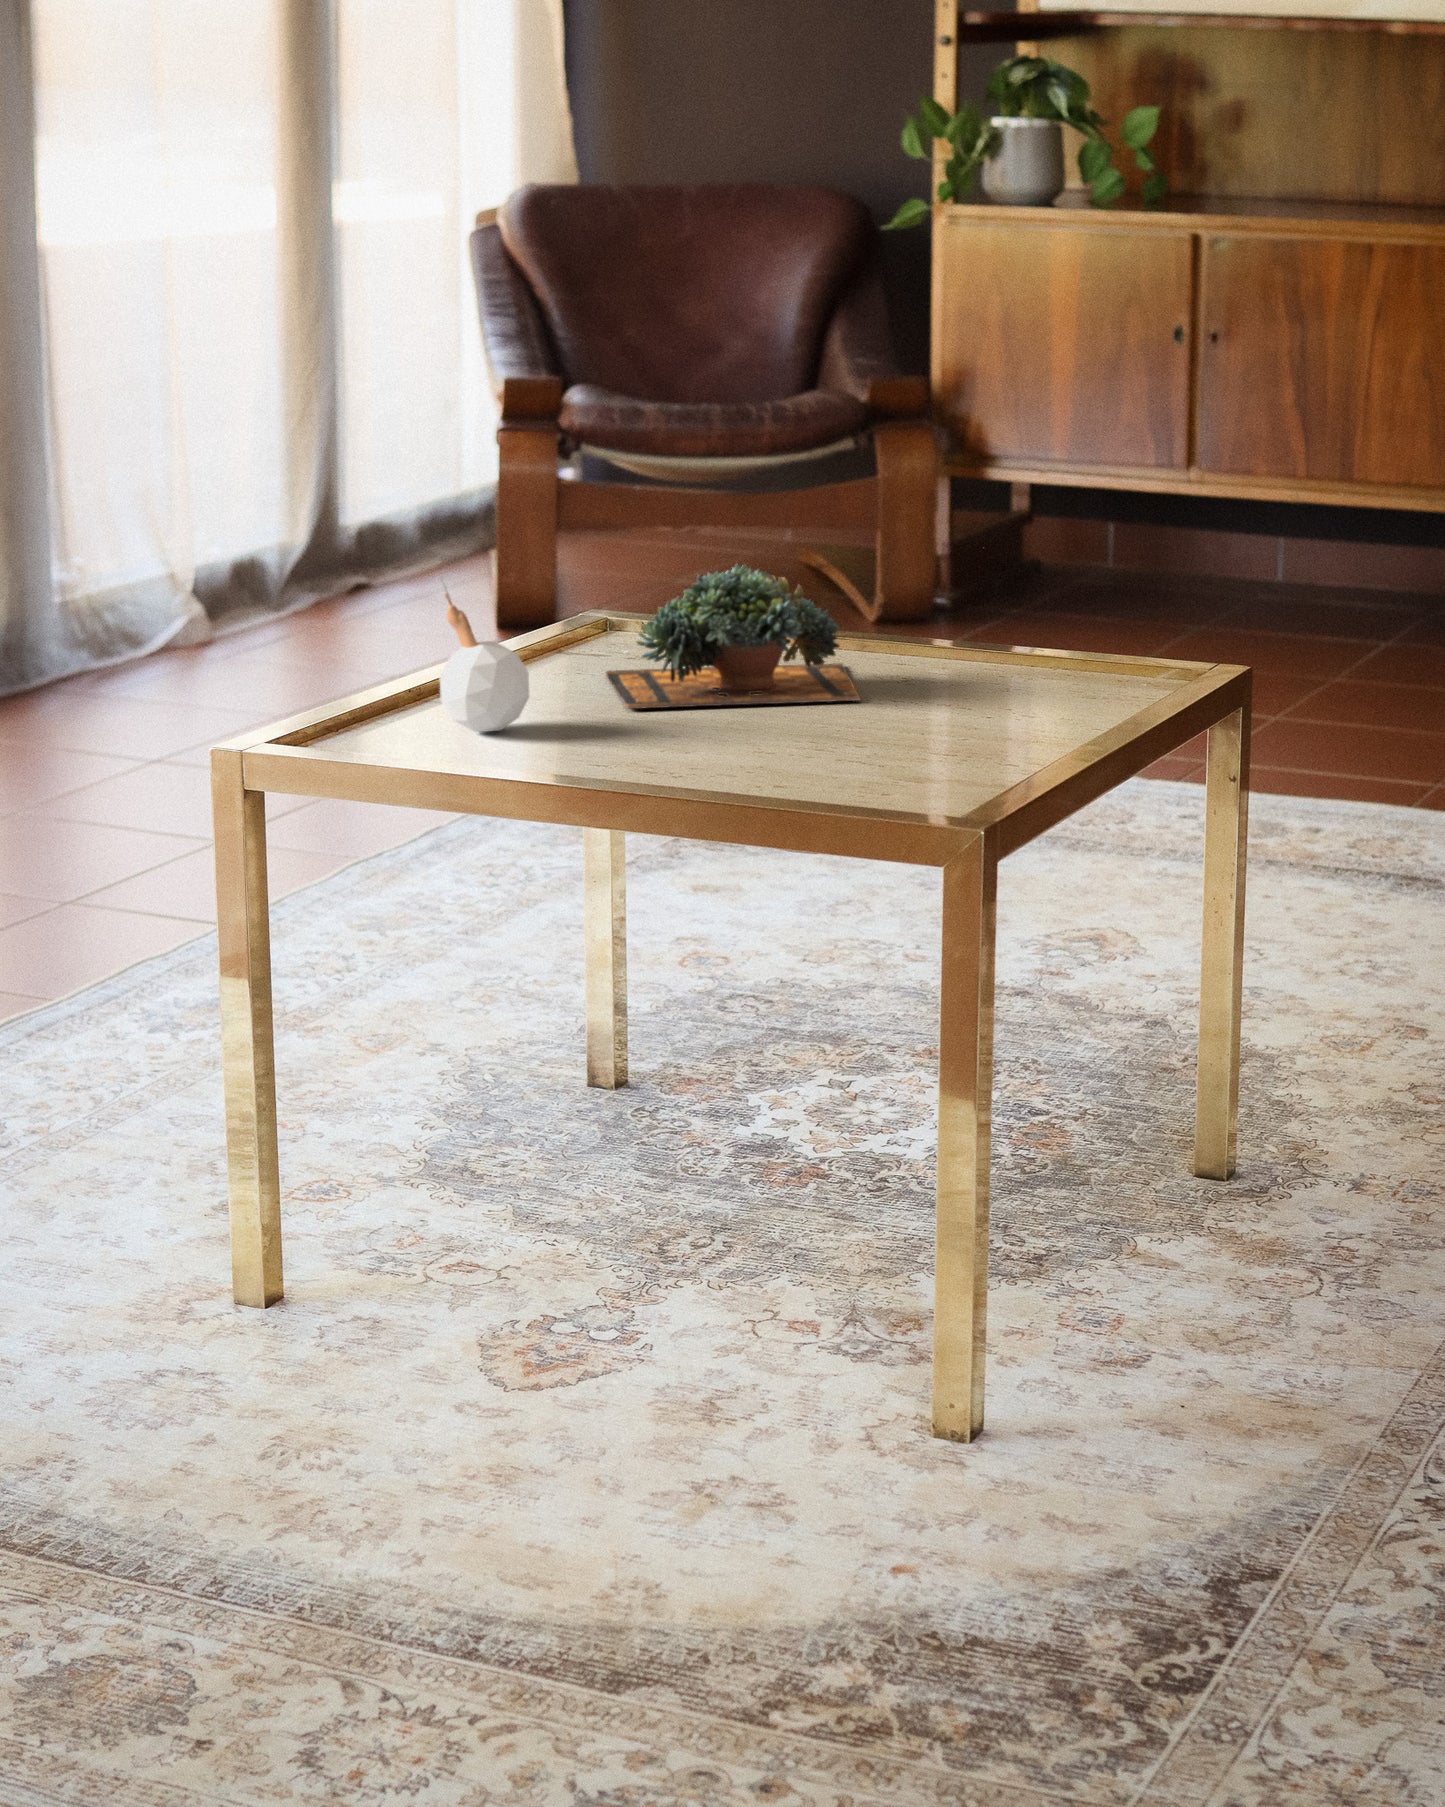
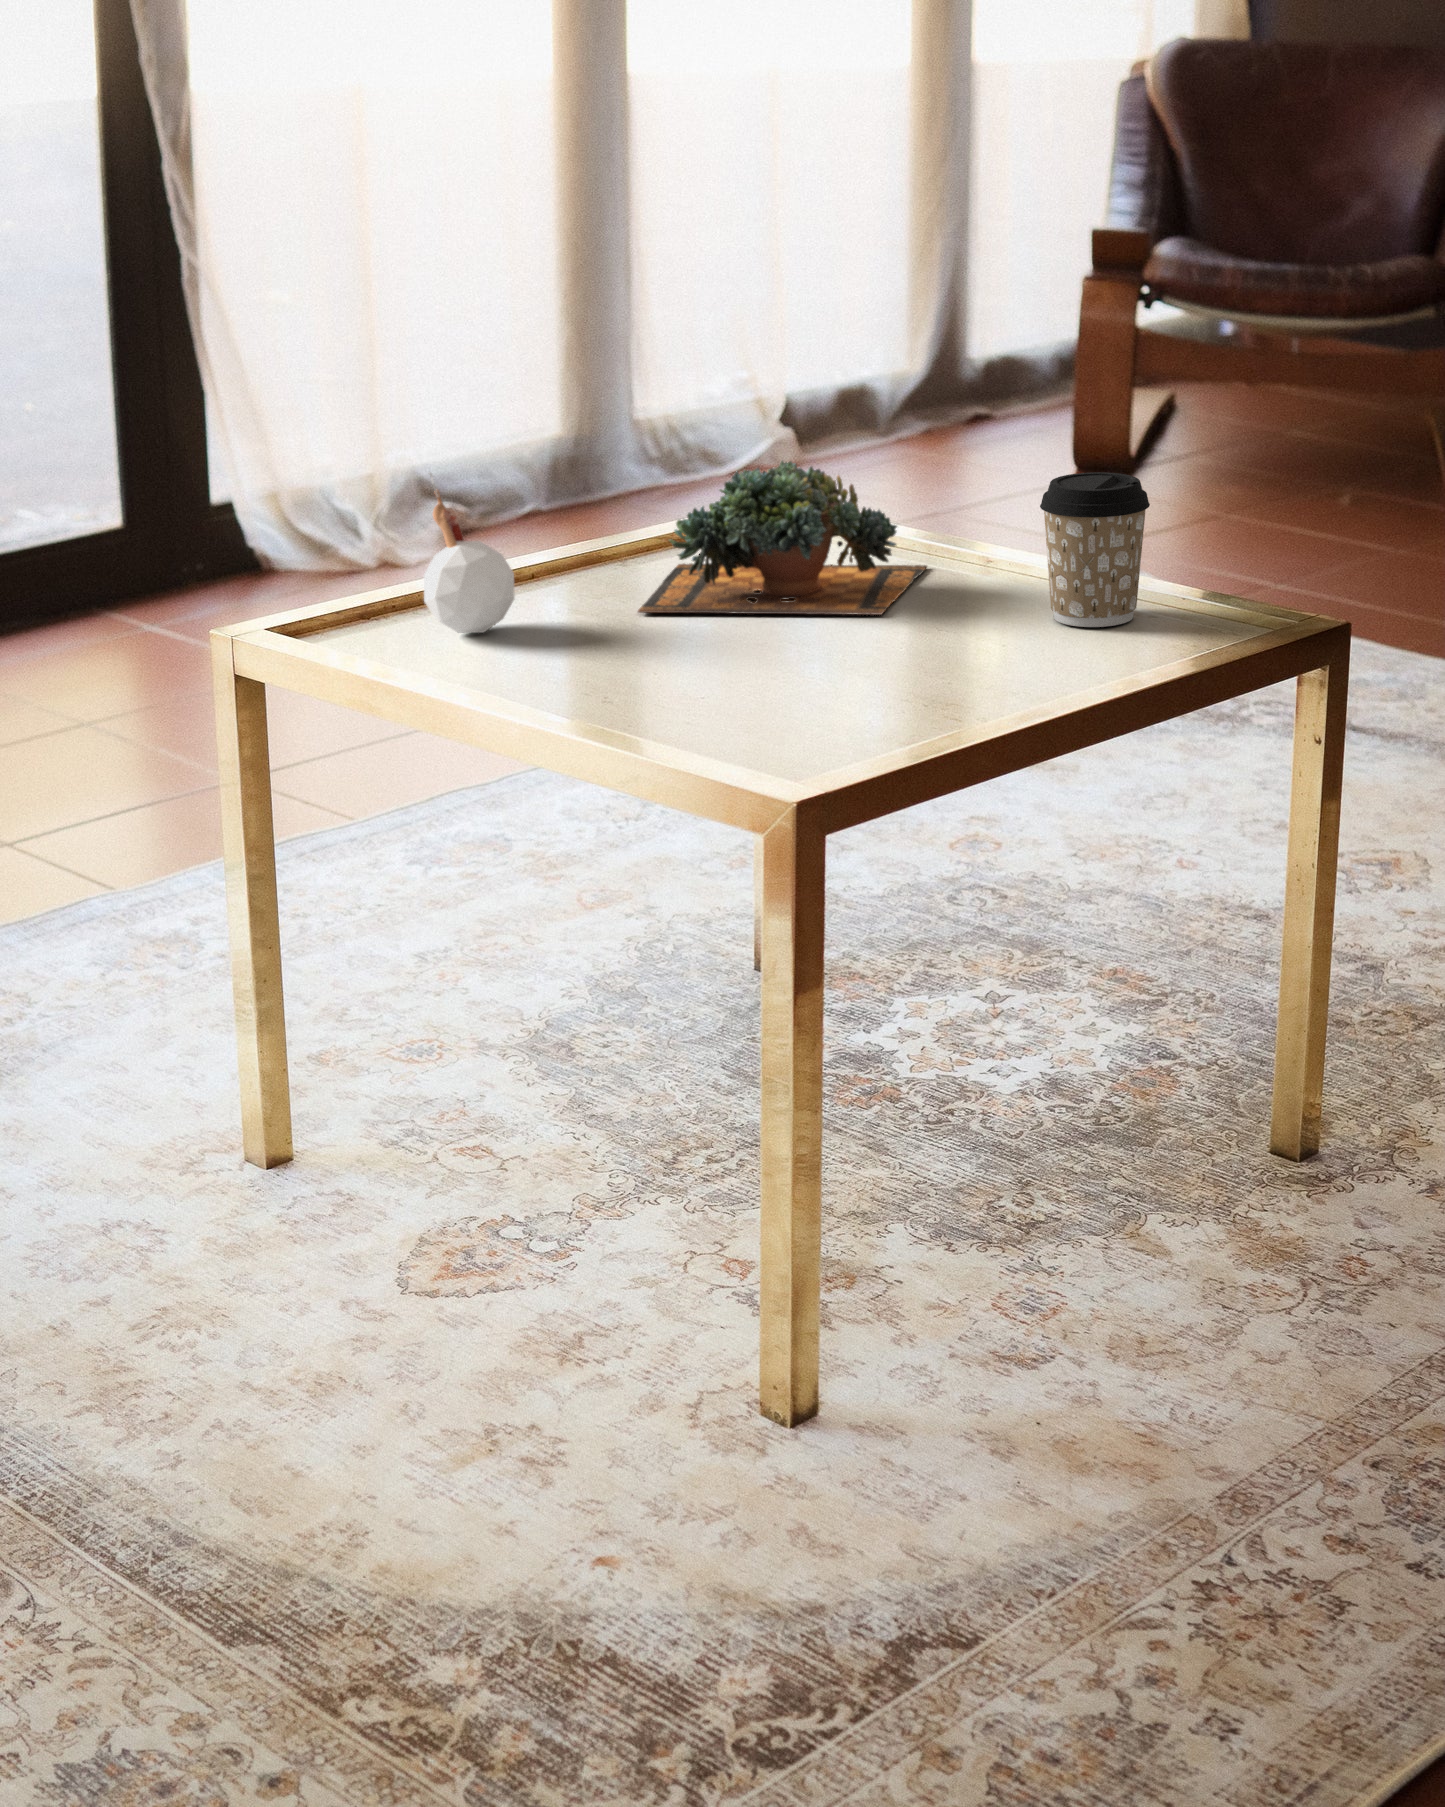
coffee cup: none [1005,565,1104,701] -> present [1040,472,1150,627]

